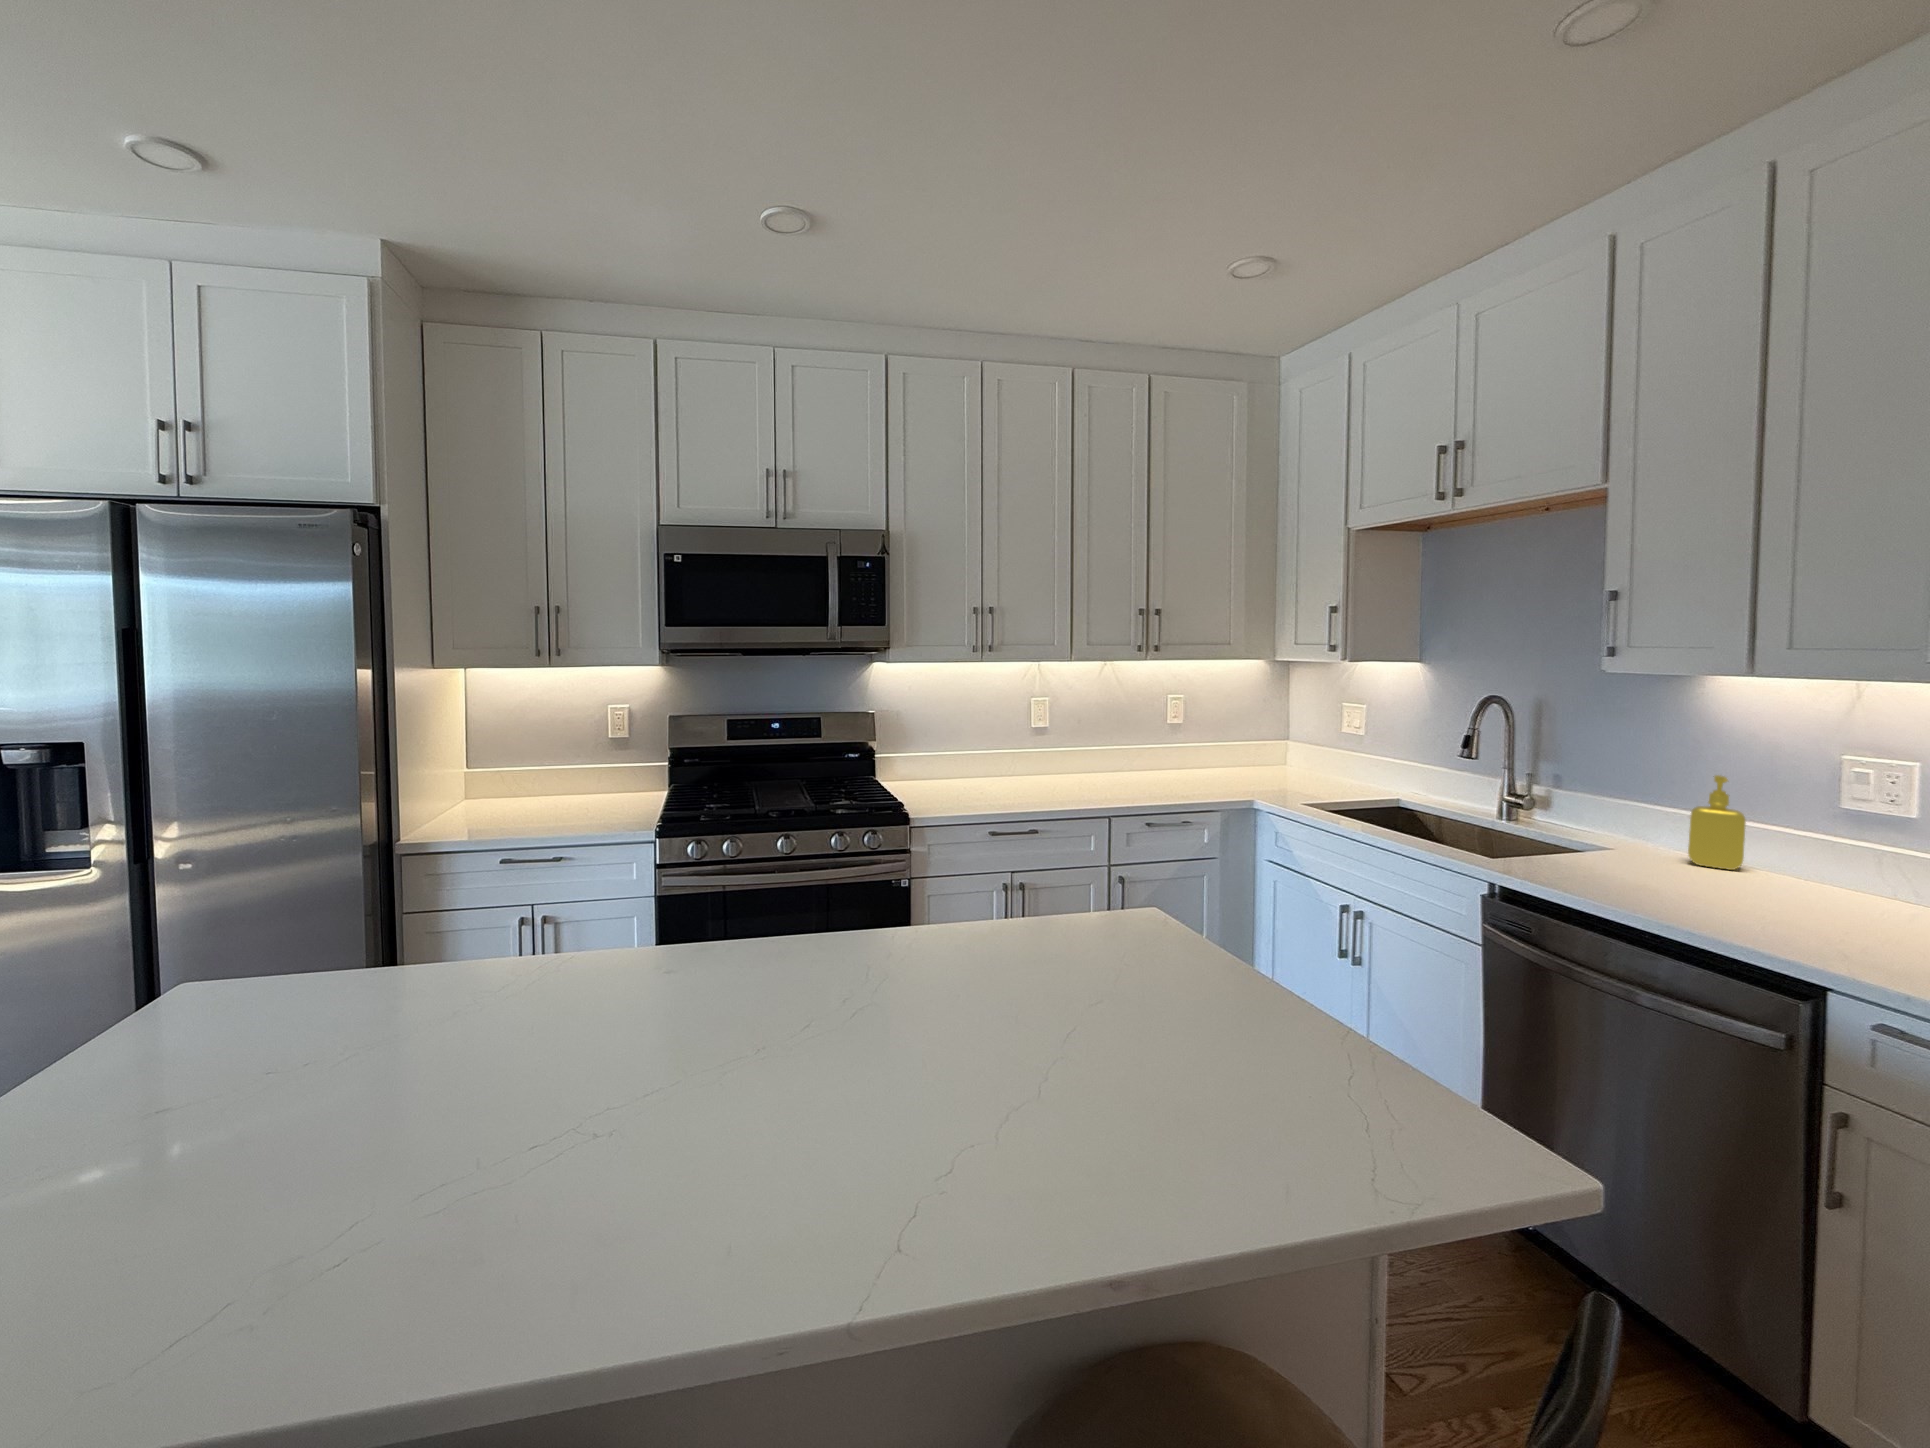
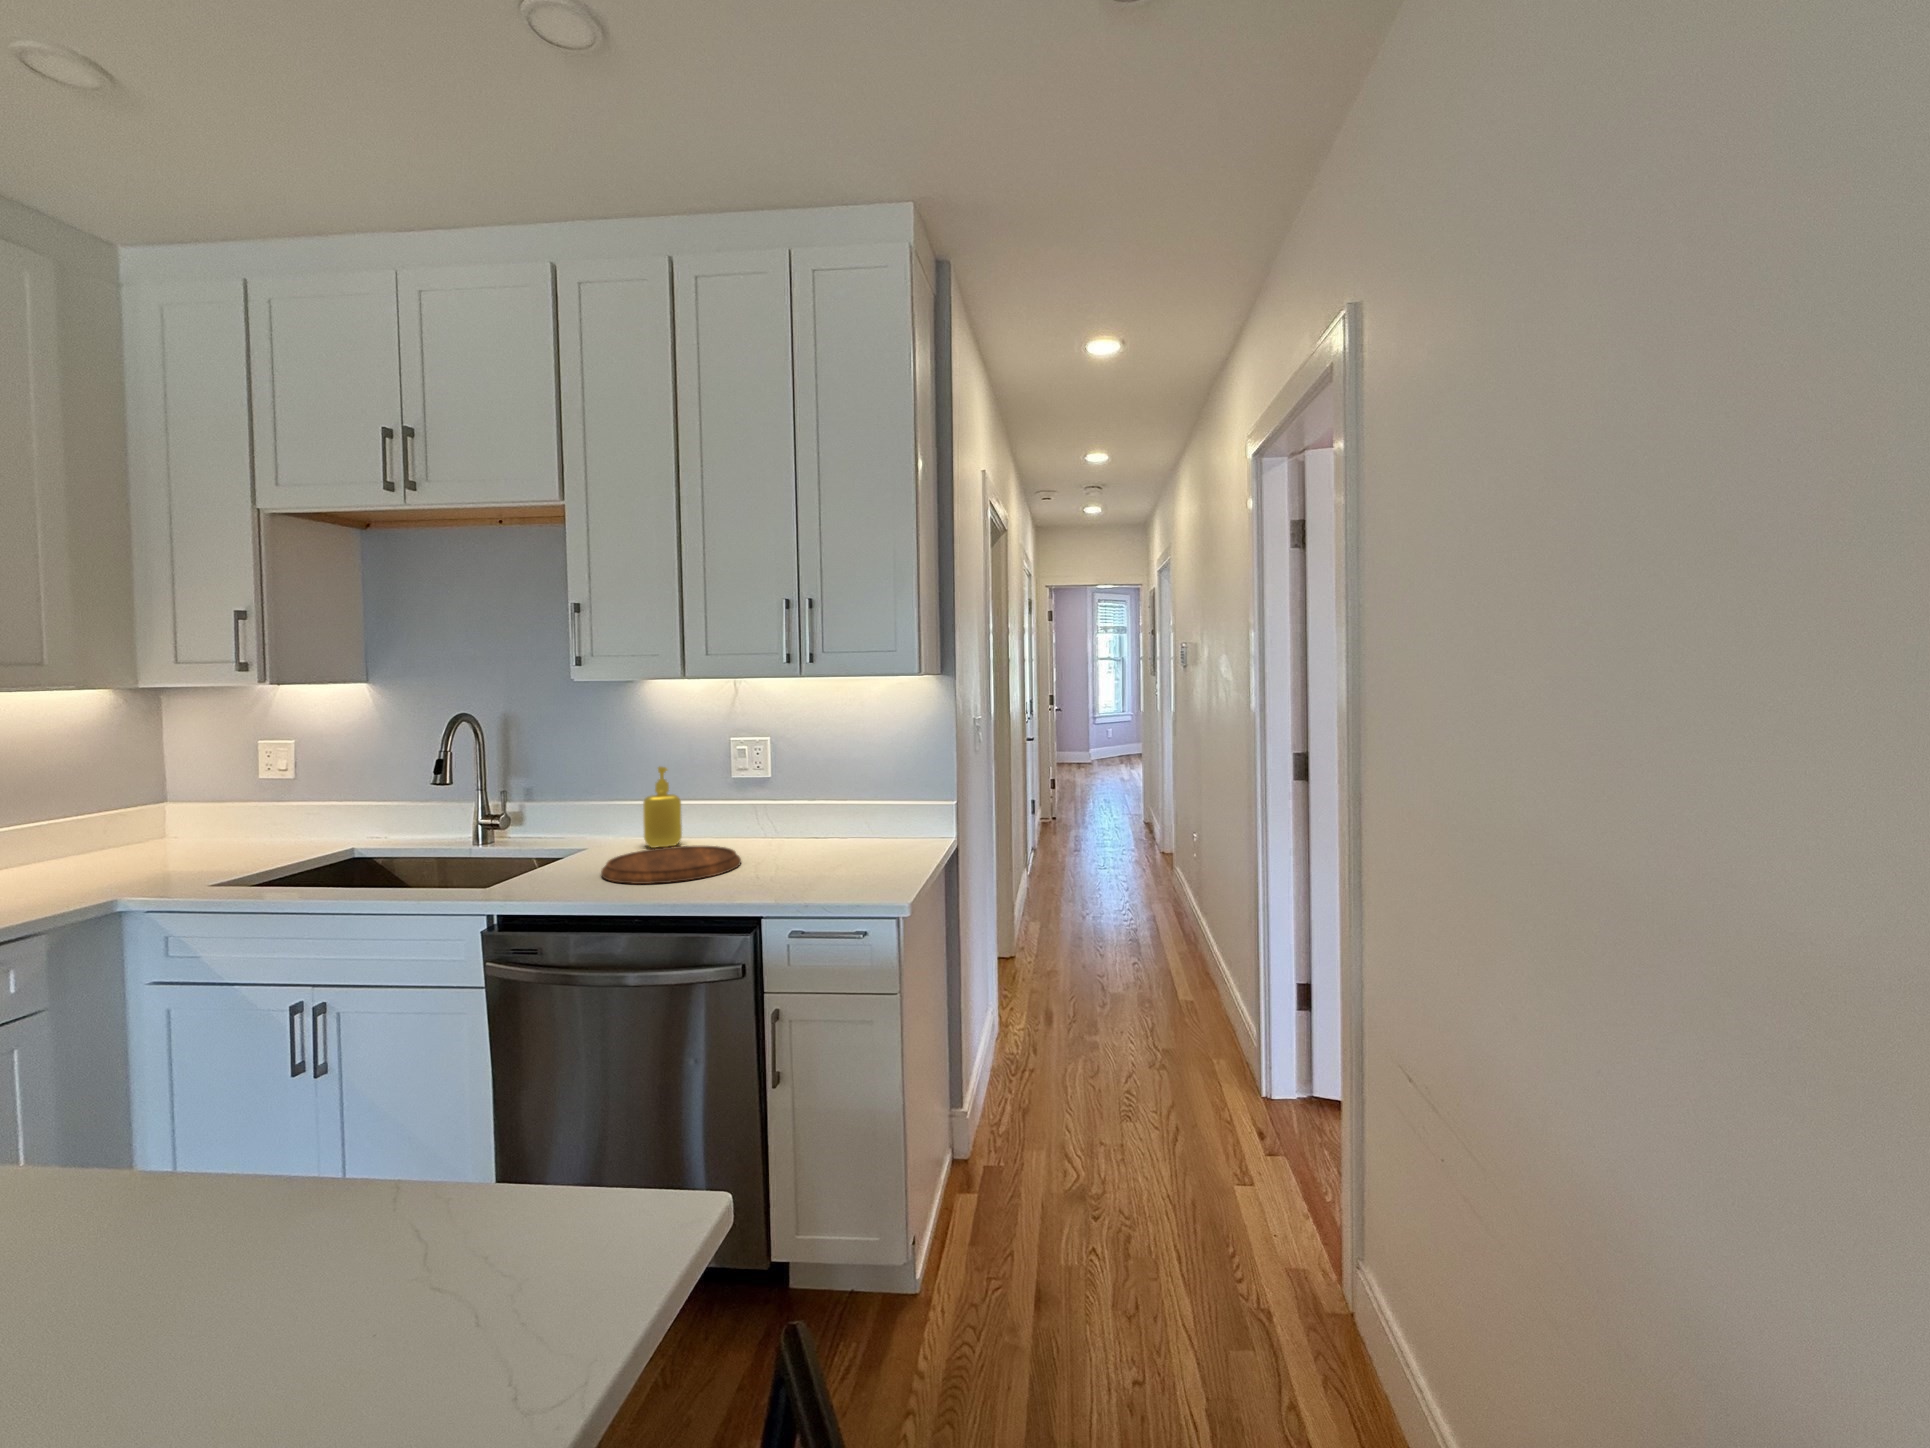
cutting board: none [1616,864,1824,919] -> present [601,846,741,884]

